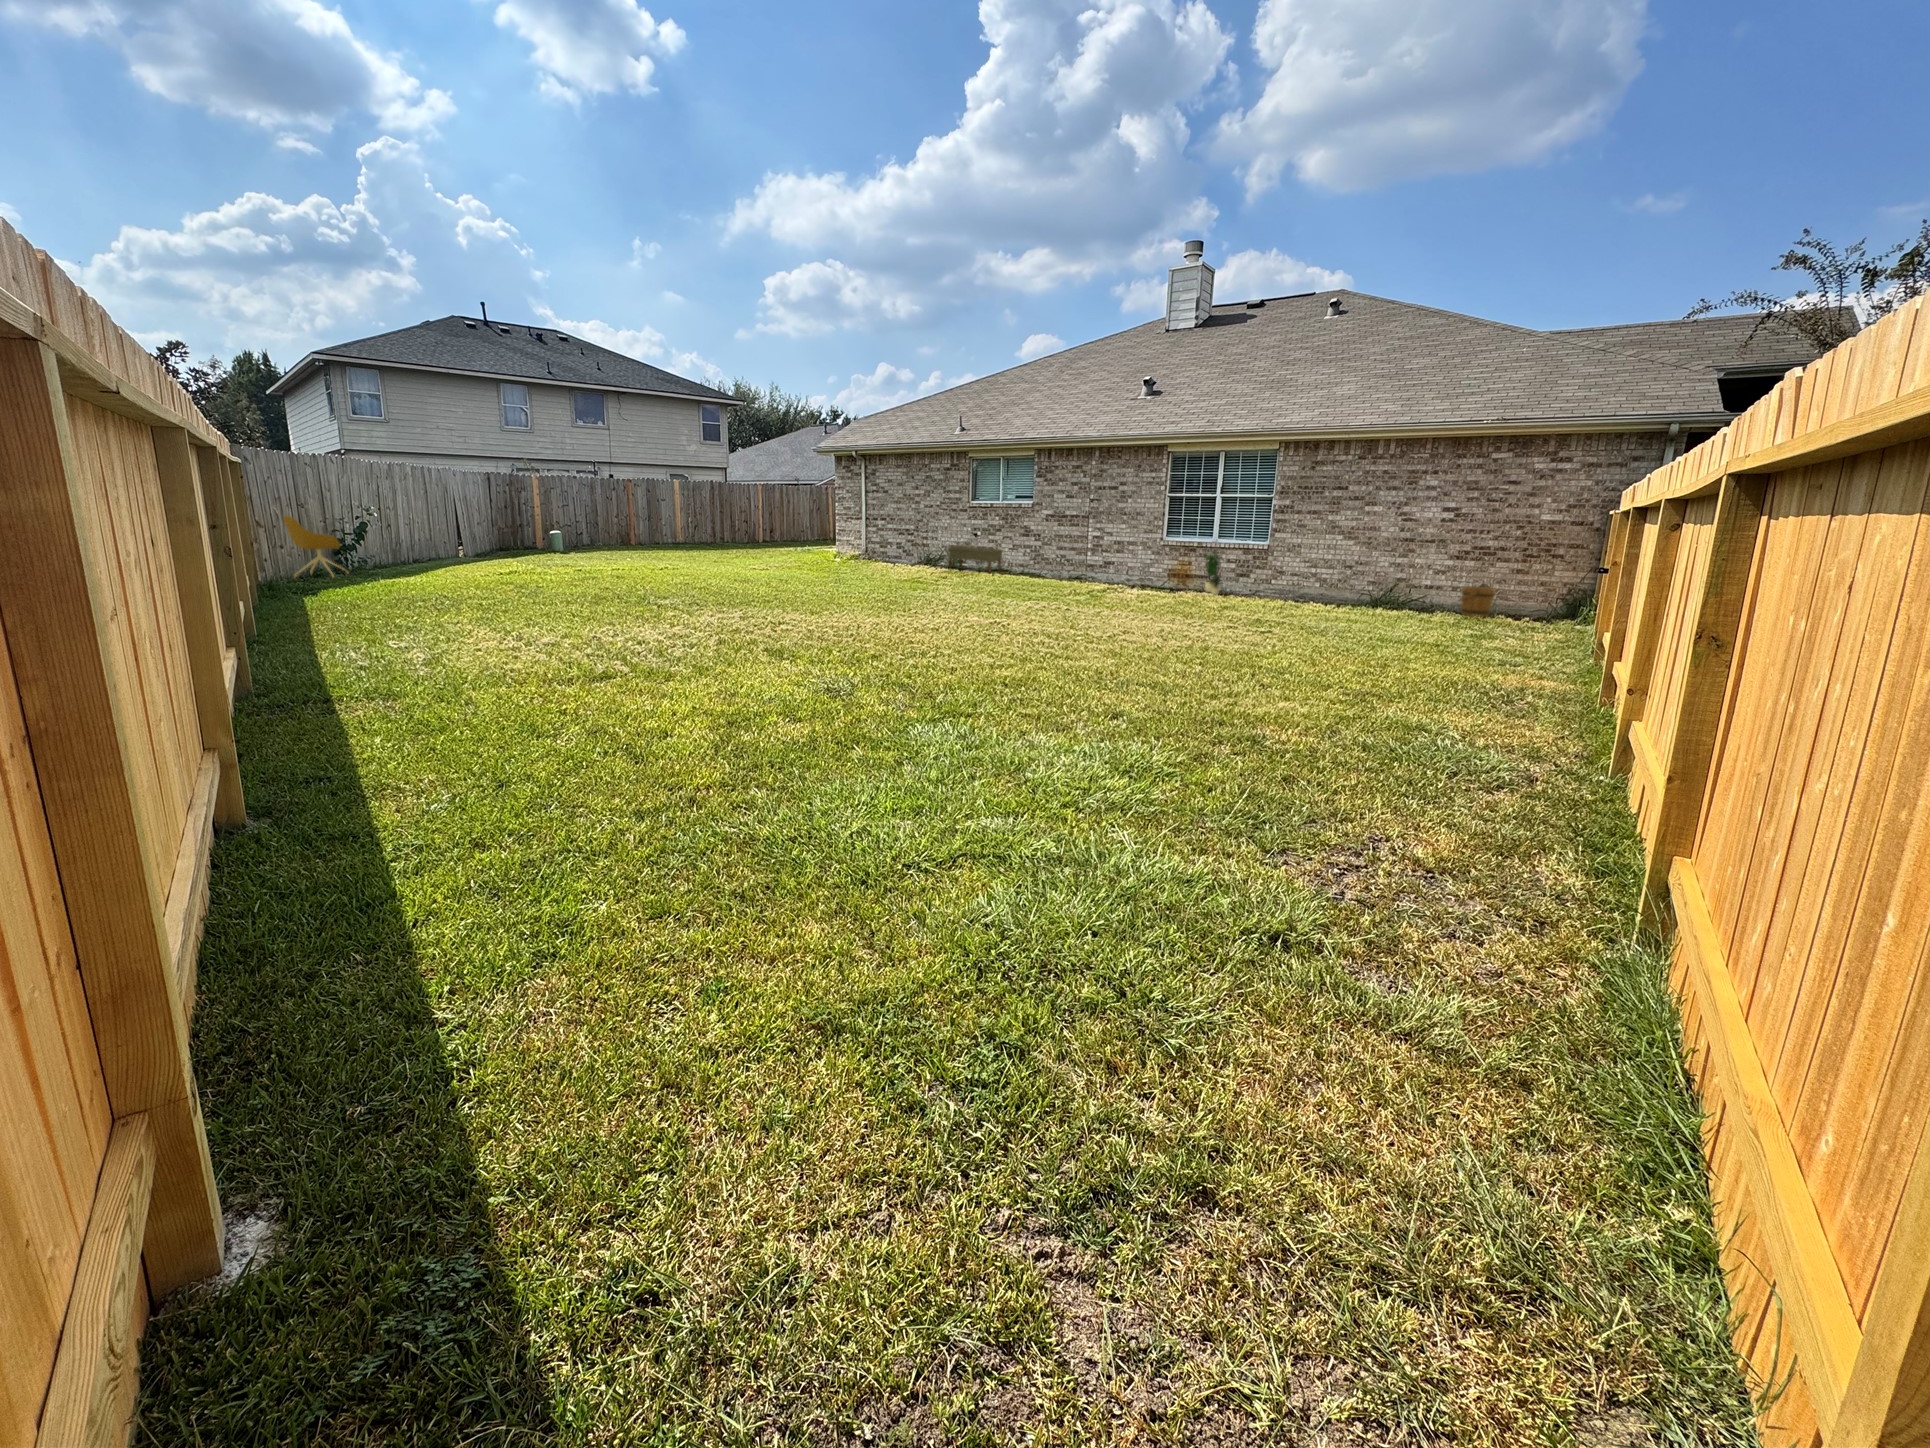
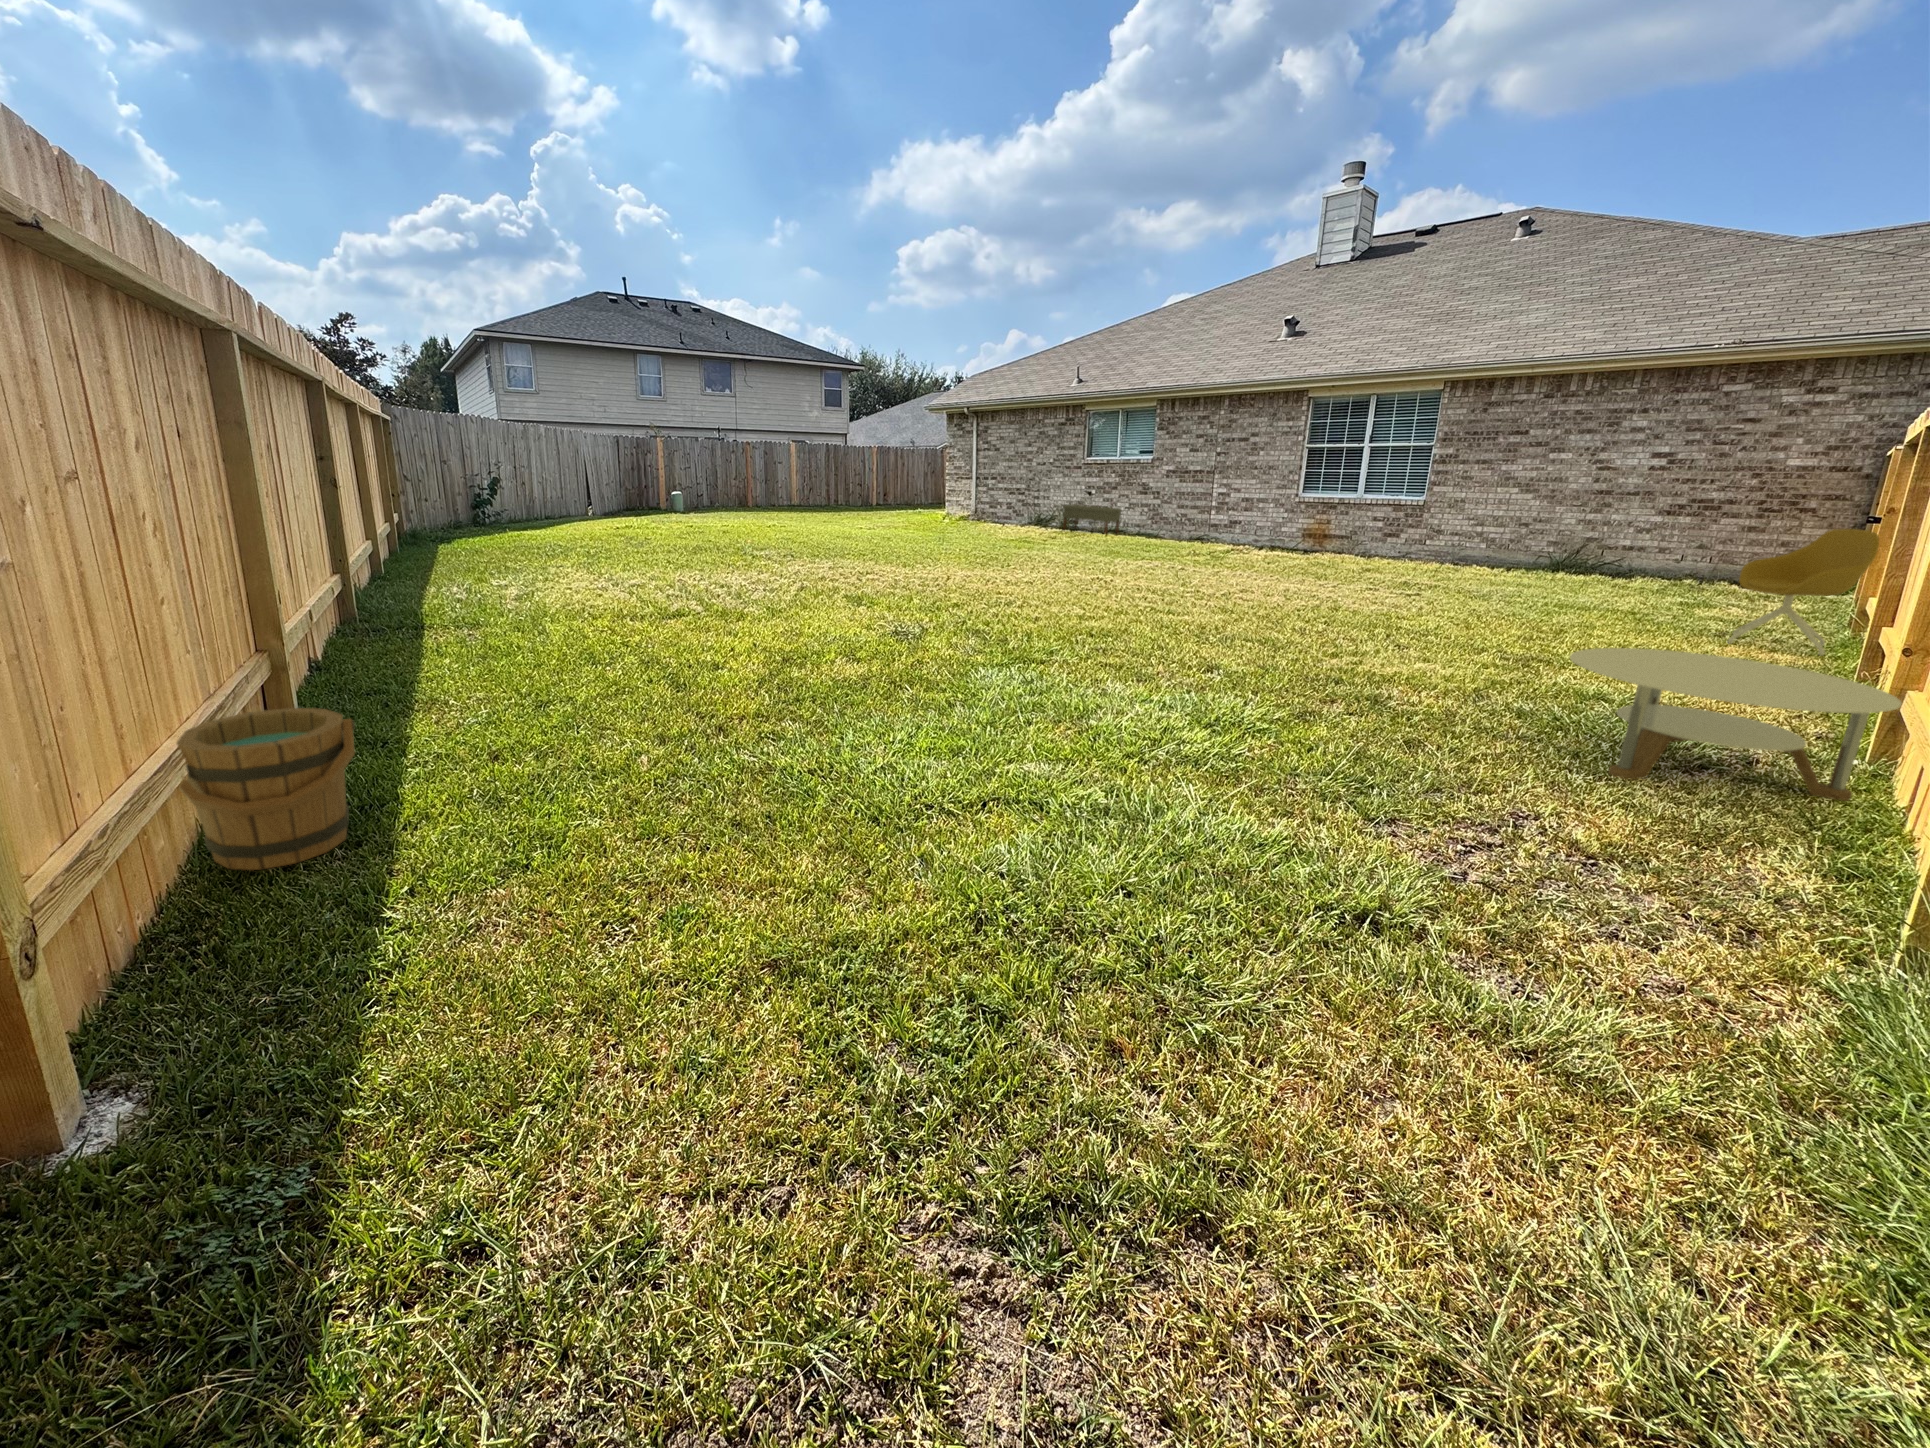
chair: present [283,516,344,577] -> present [1728,529,1879,656]
potted plant: present [1204,552,1222,595] -> none [1348,508,1372,559]
bucket: present [1460,586,1495,617] -> present [177,708,355,870]
round table: none [1400,691,1631,809] -> present [1570,648,1901,801]

